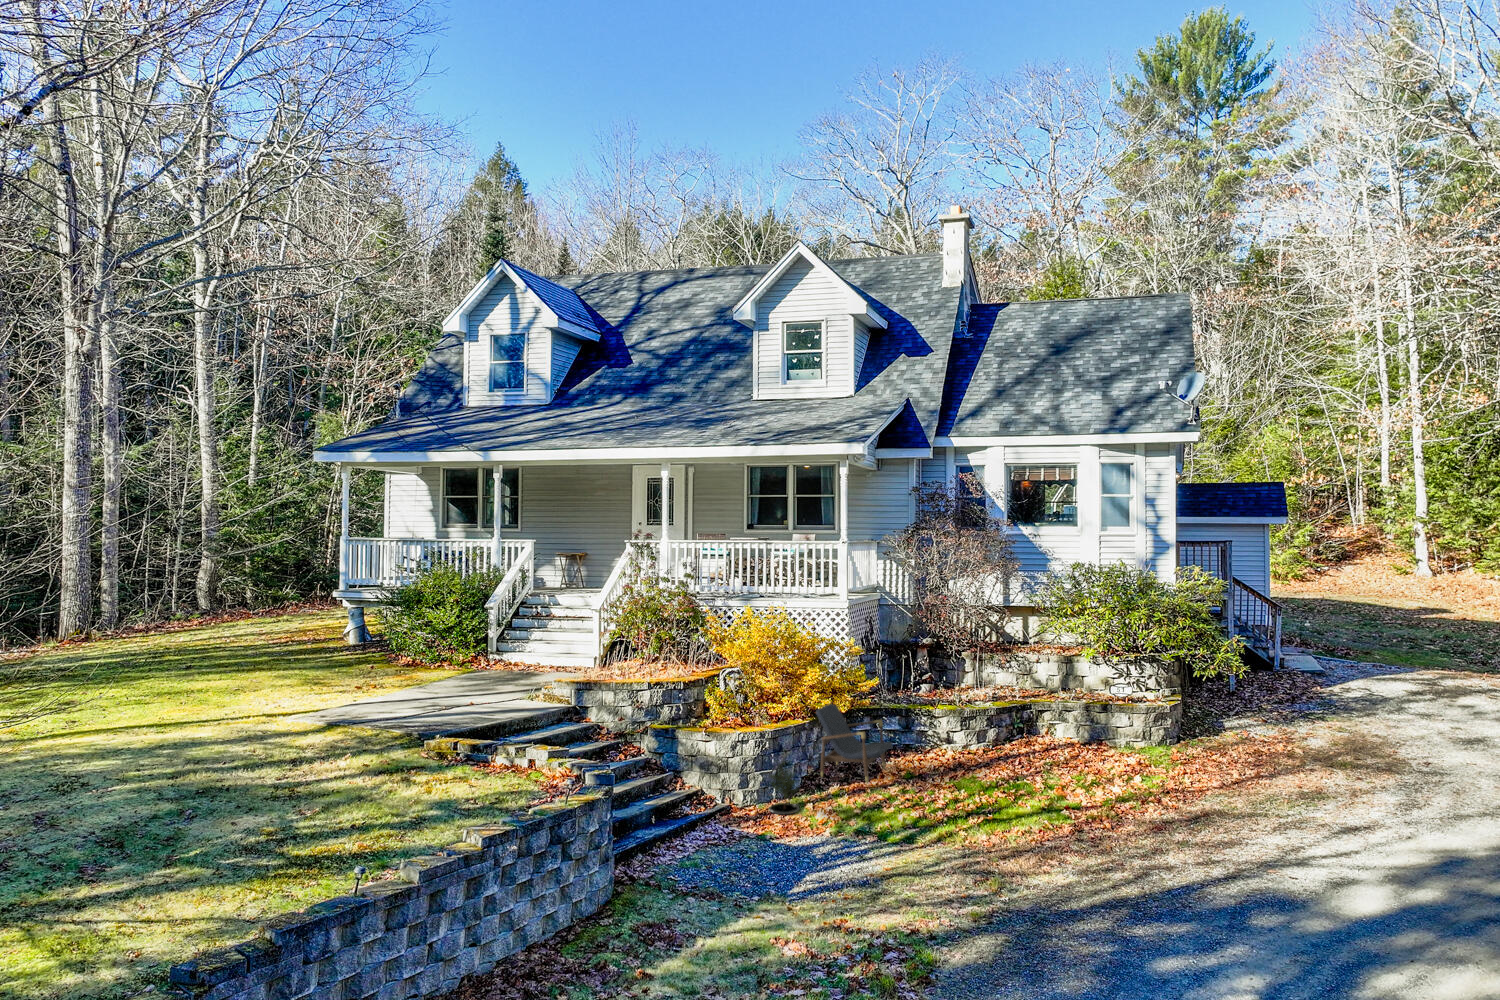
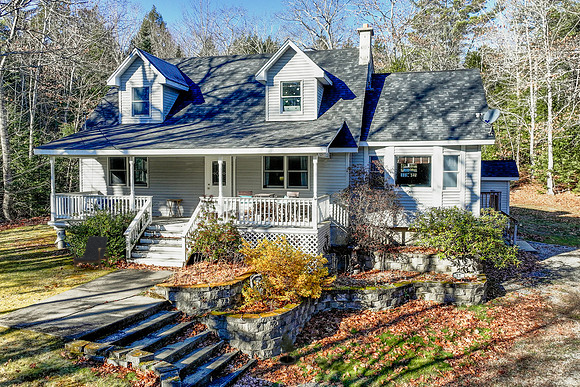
lounge chair: present [816,704,893,783] -> present [74,236,109,270]

